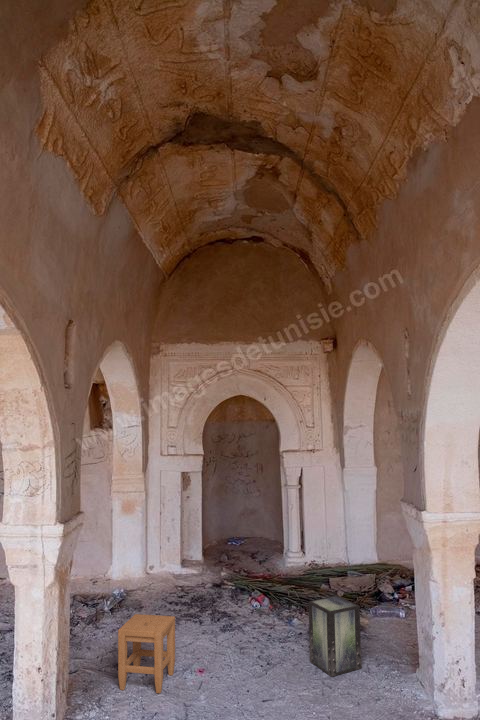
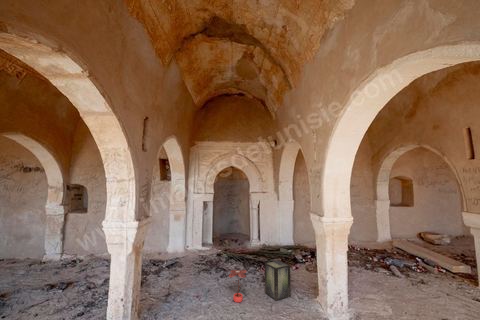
stool: present [118,614,175,693] -> none [168,269,198,310]
potted plant: none [236,615,272,679] -> present [229,270,247,302]

